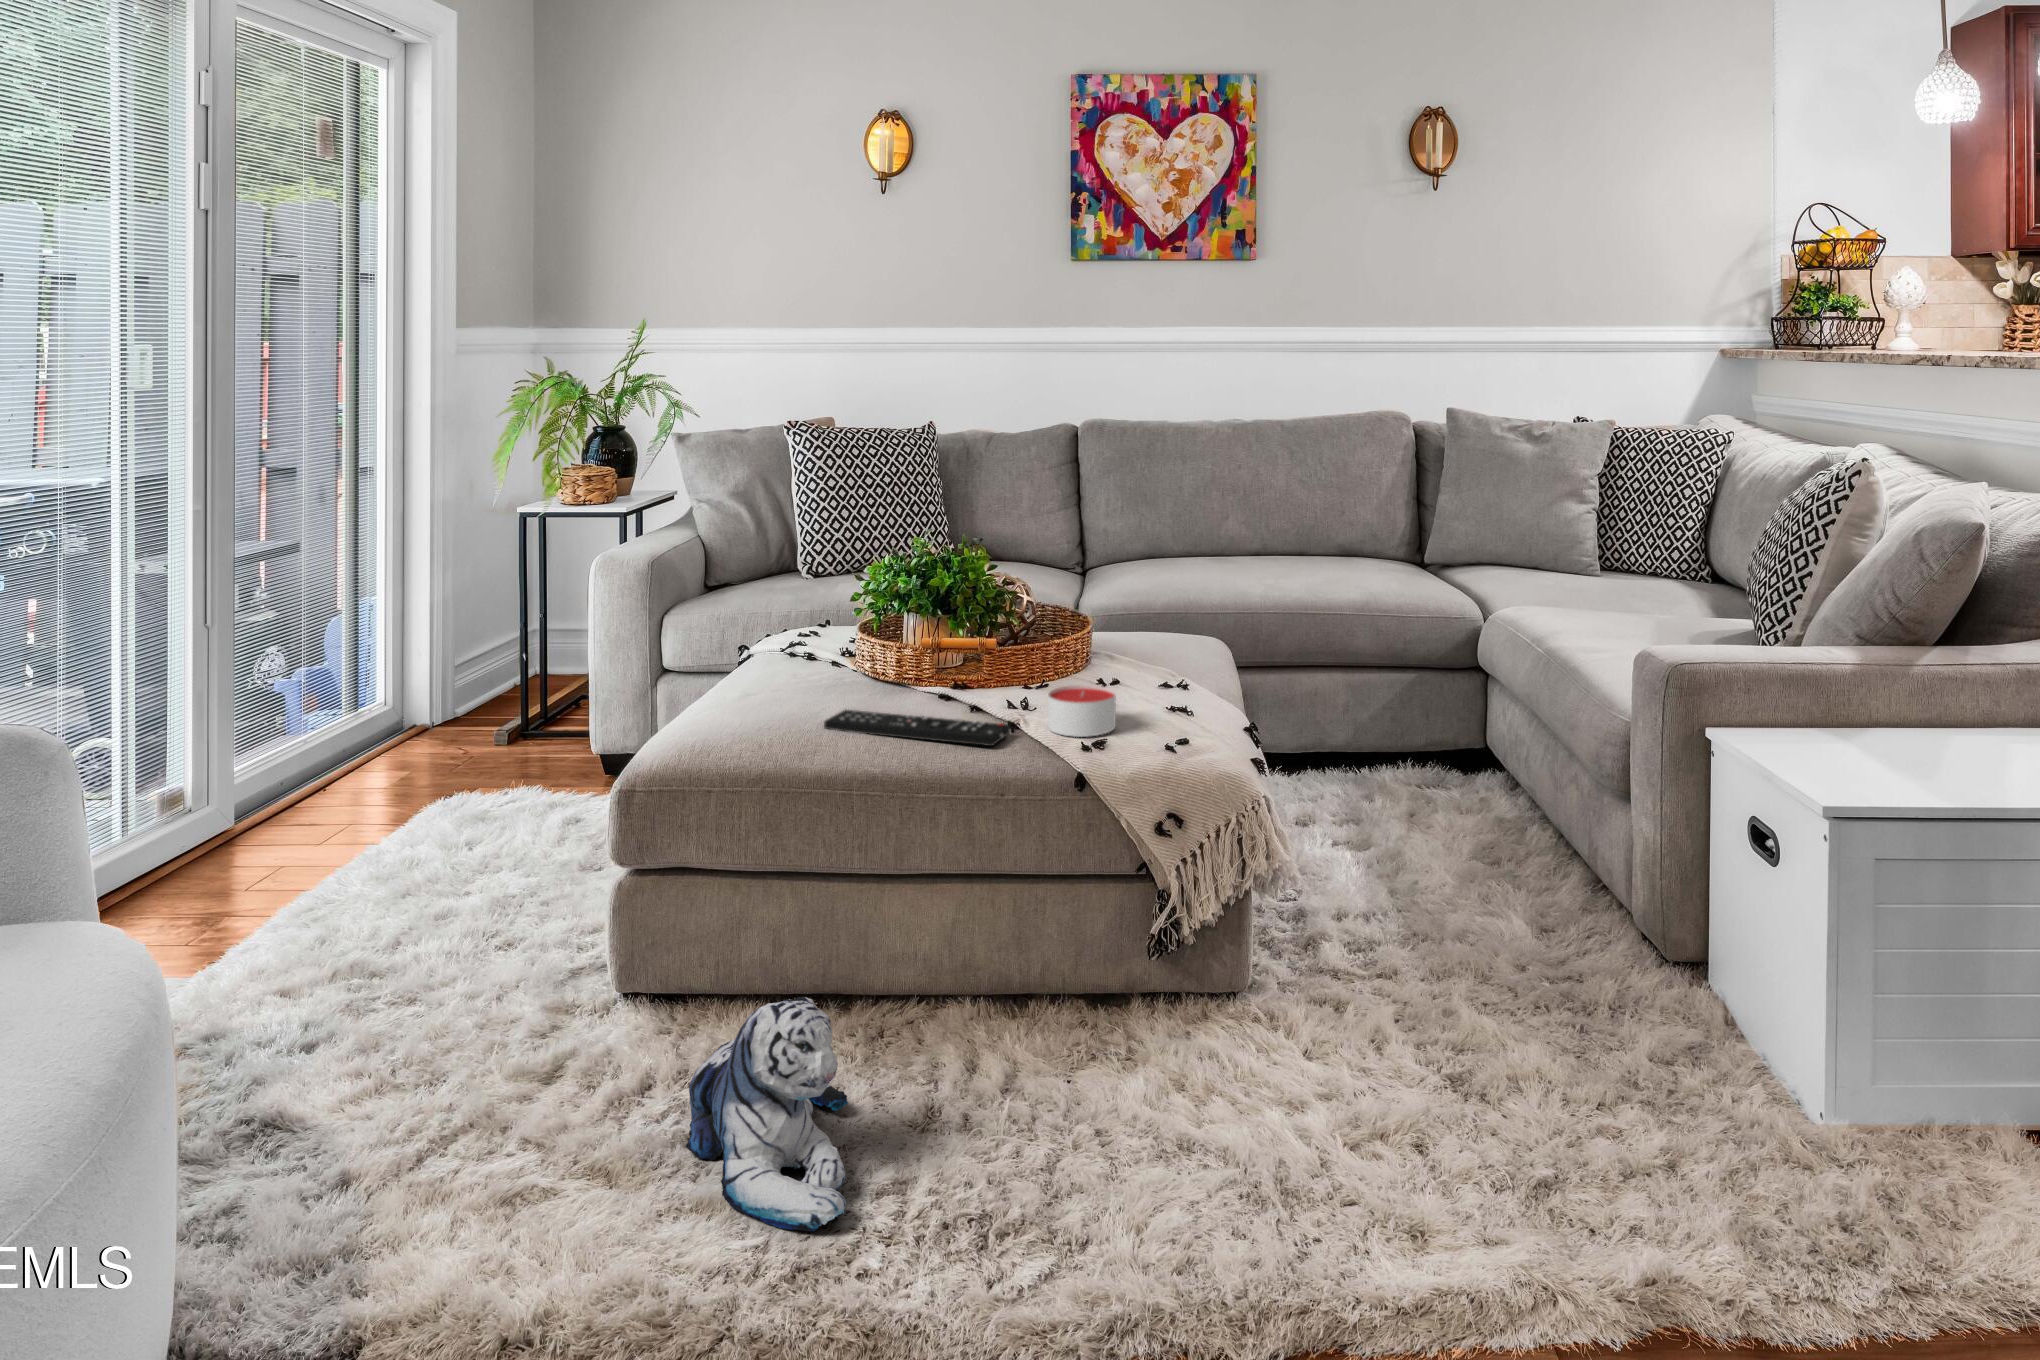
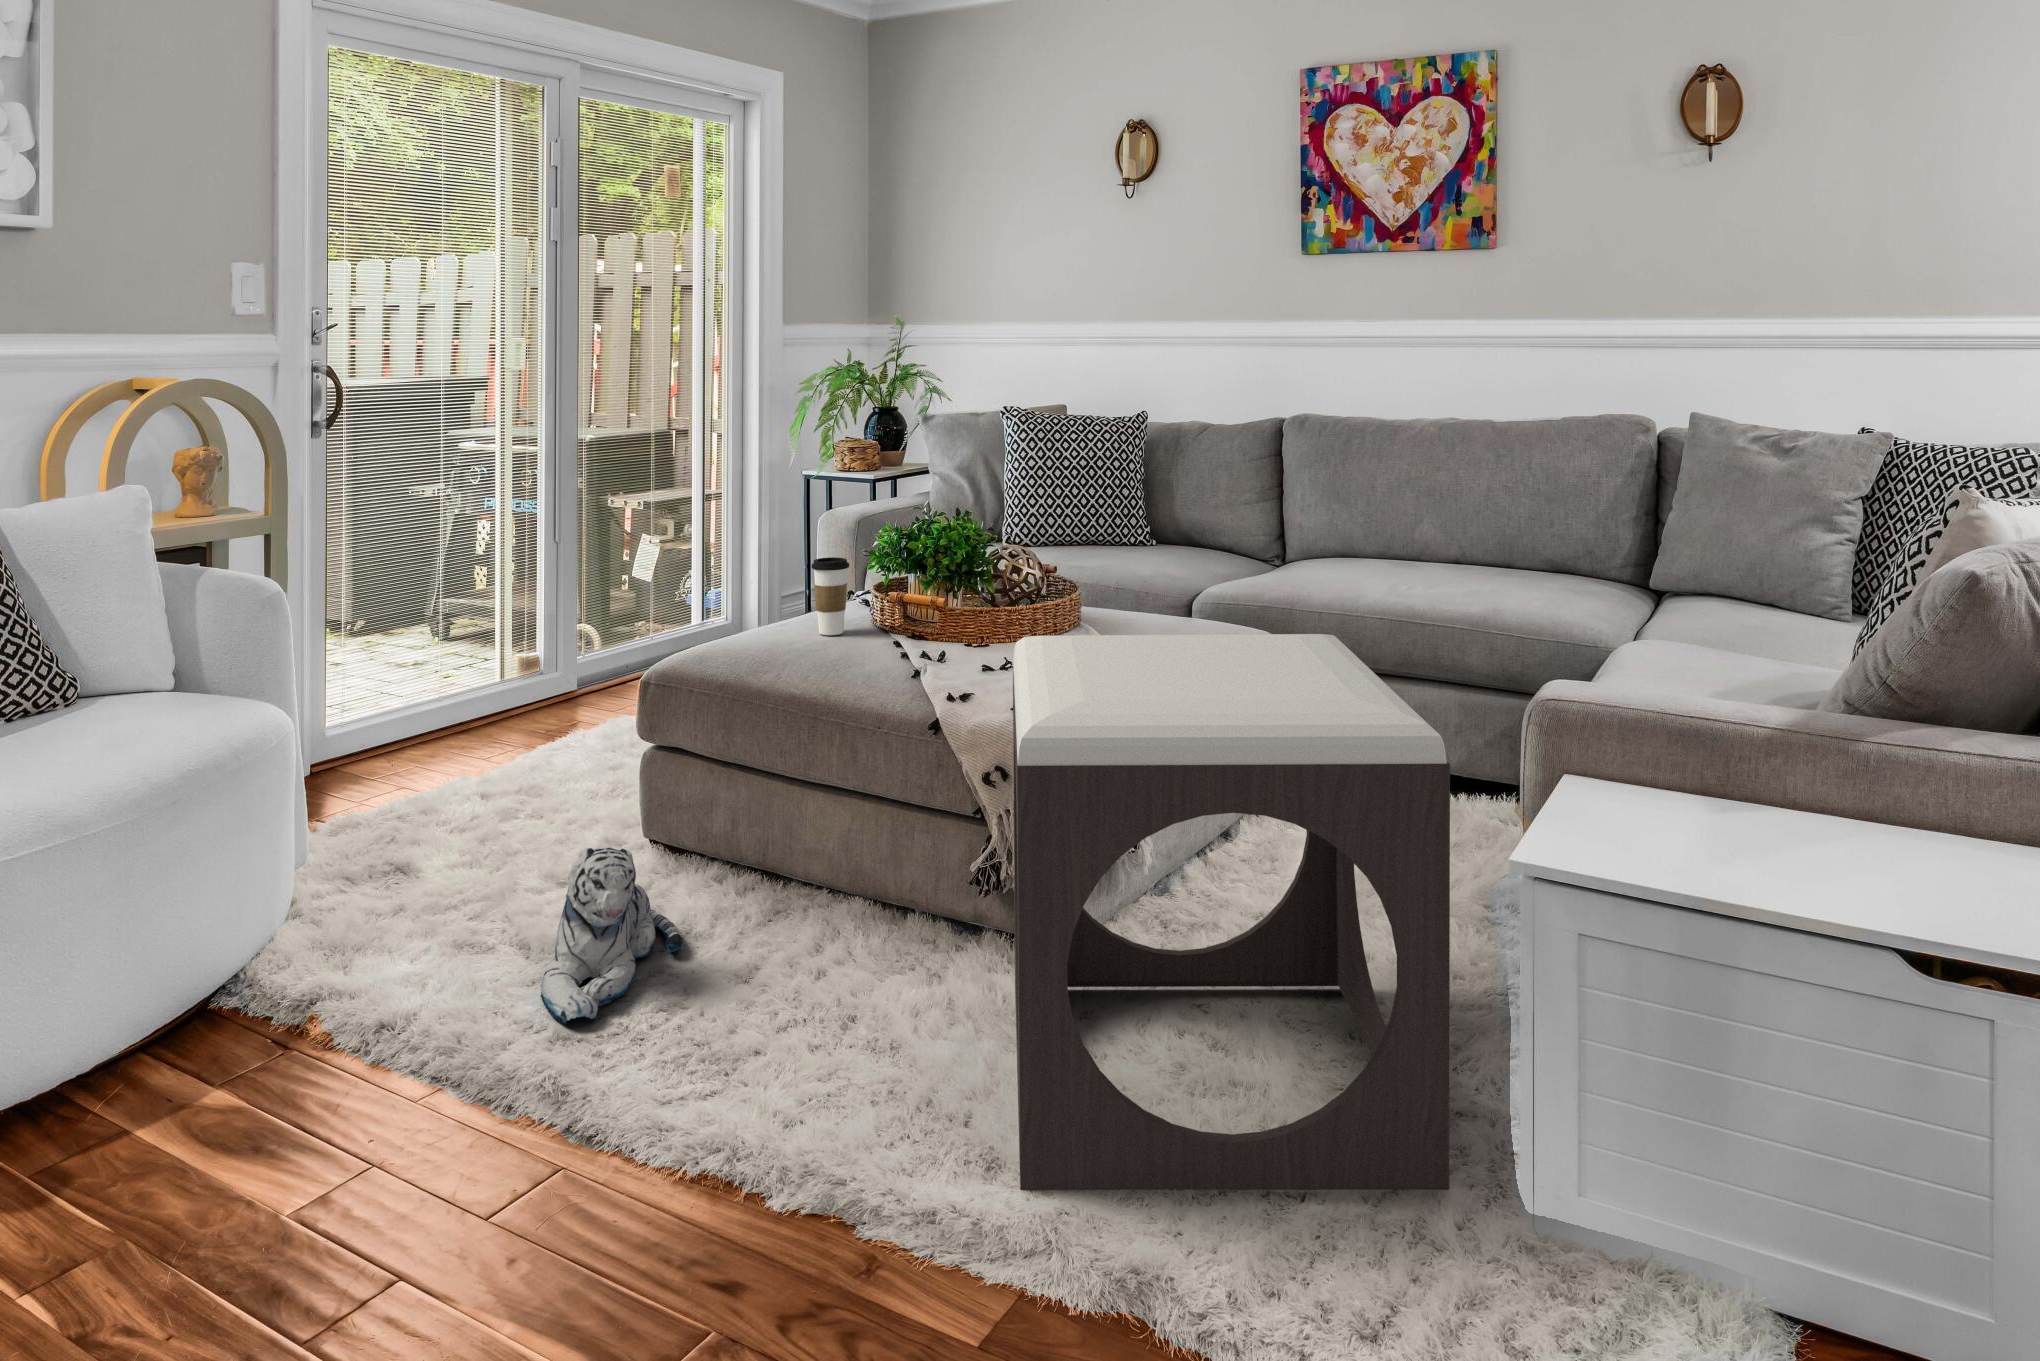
coffee cup: none [808,609,853,701] -> present [812,557,849,635]
footstool: none [1229,635,1757,1230] -> present [1013,634,1450,1190]
candle: present [1048,685,1116,737] -> none [952,643,1015,689]
remote control: present [824,710,1010,746] -> none [788,642,913,684]

